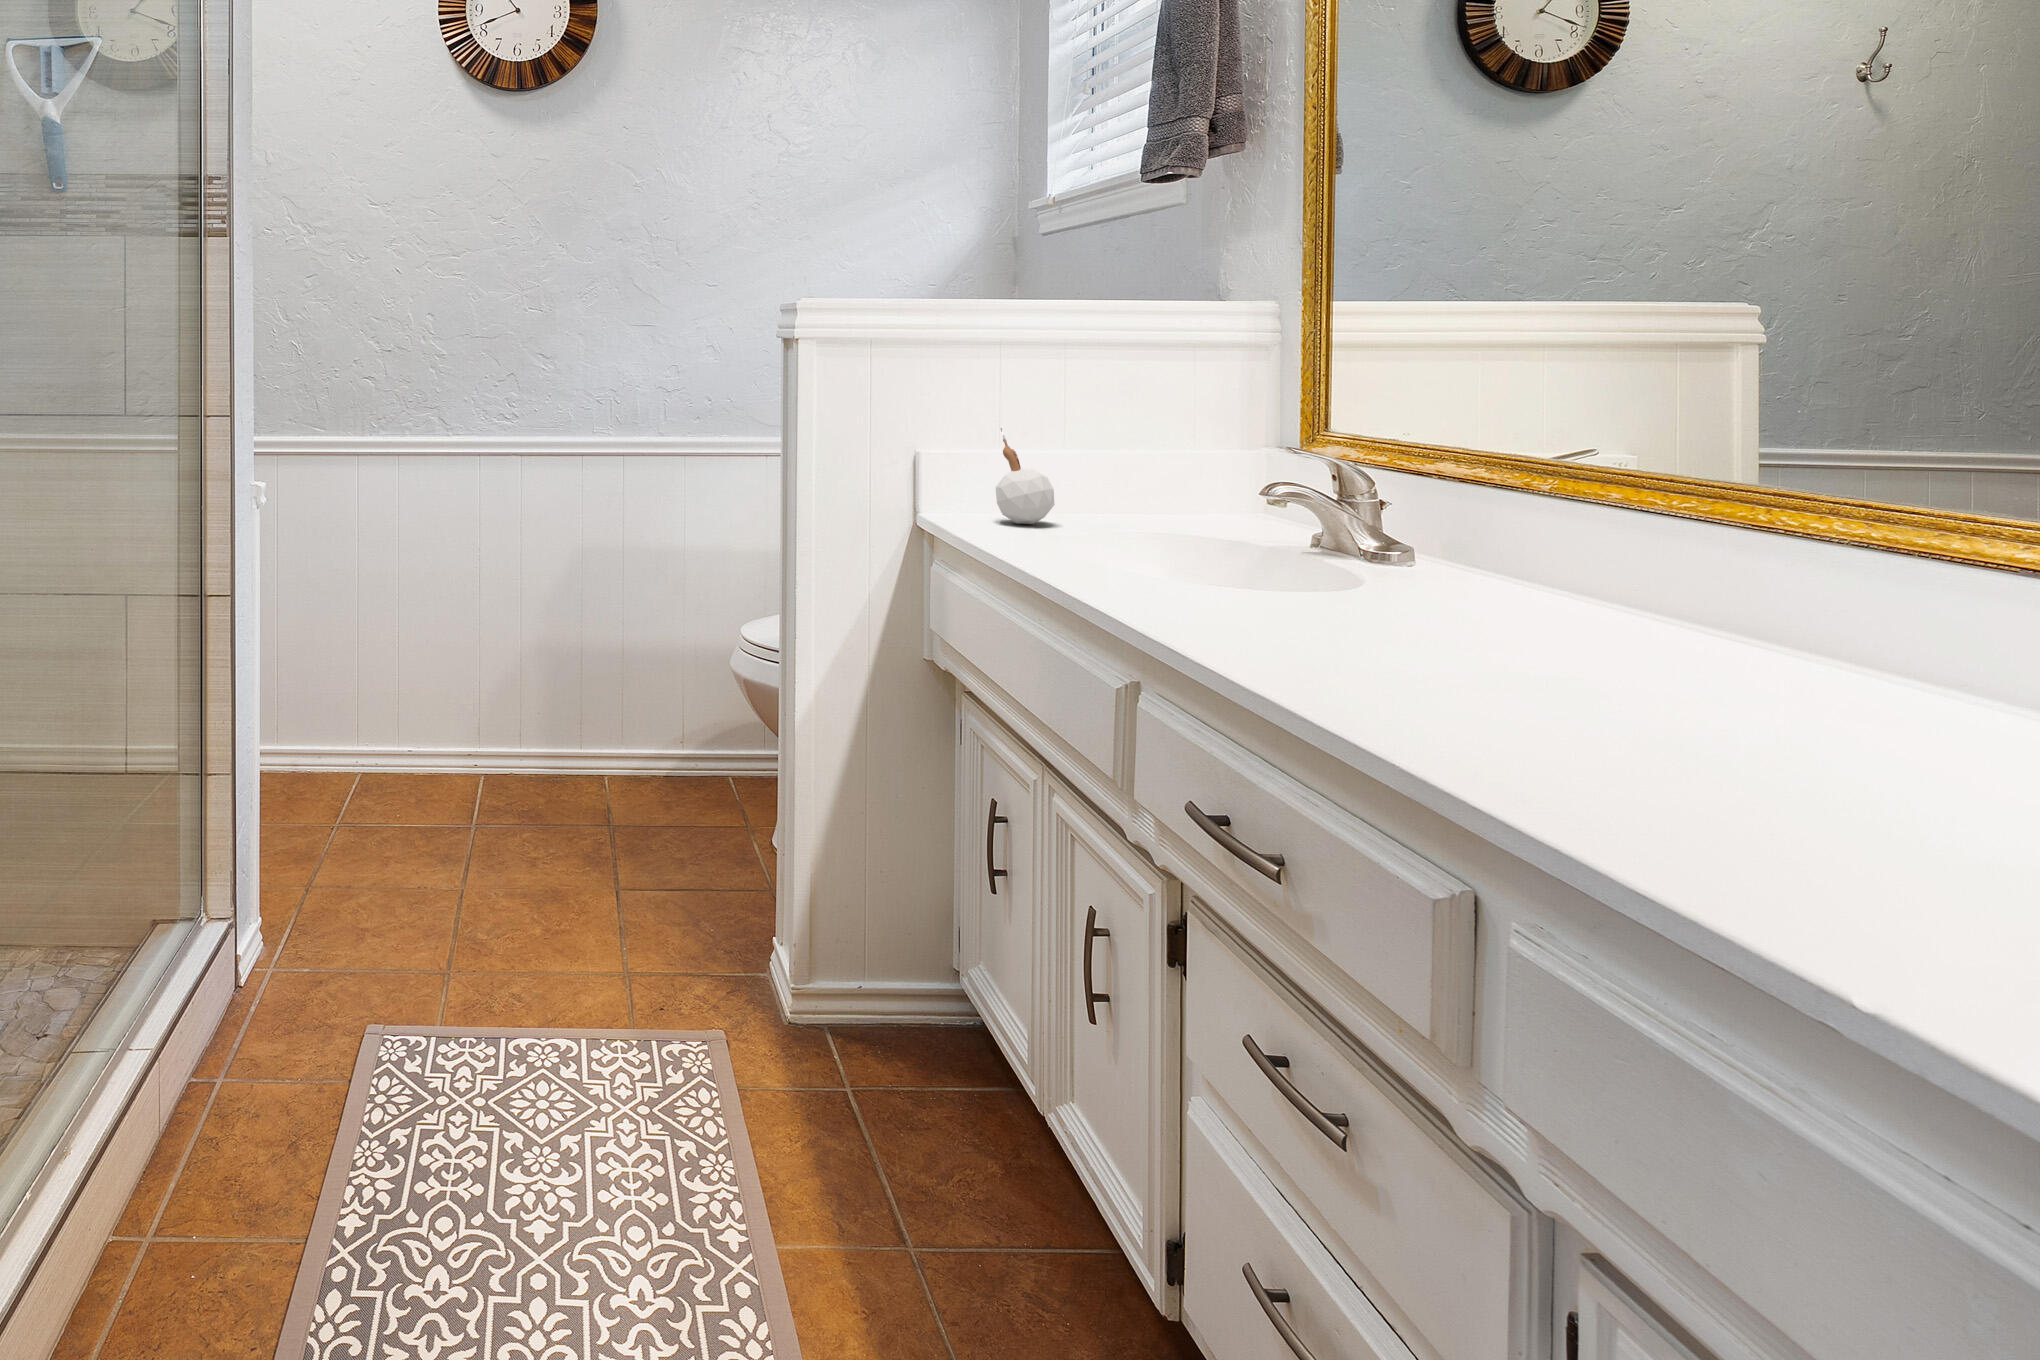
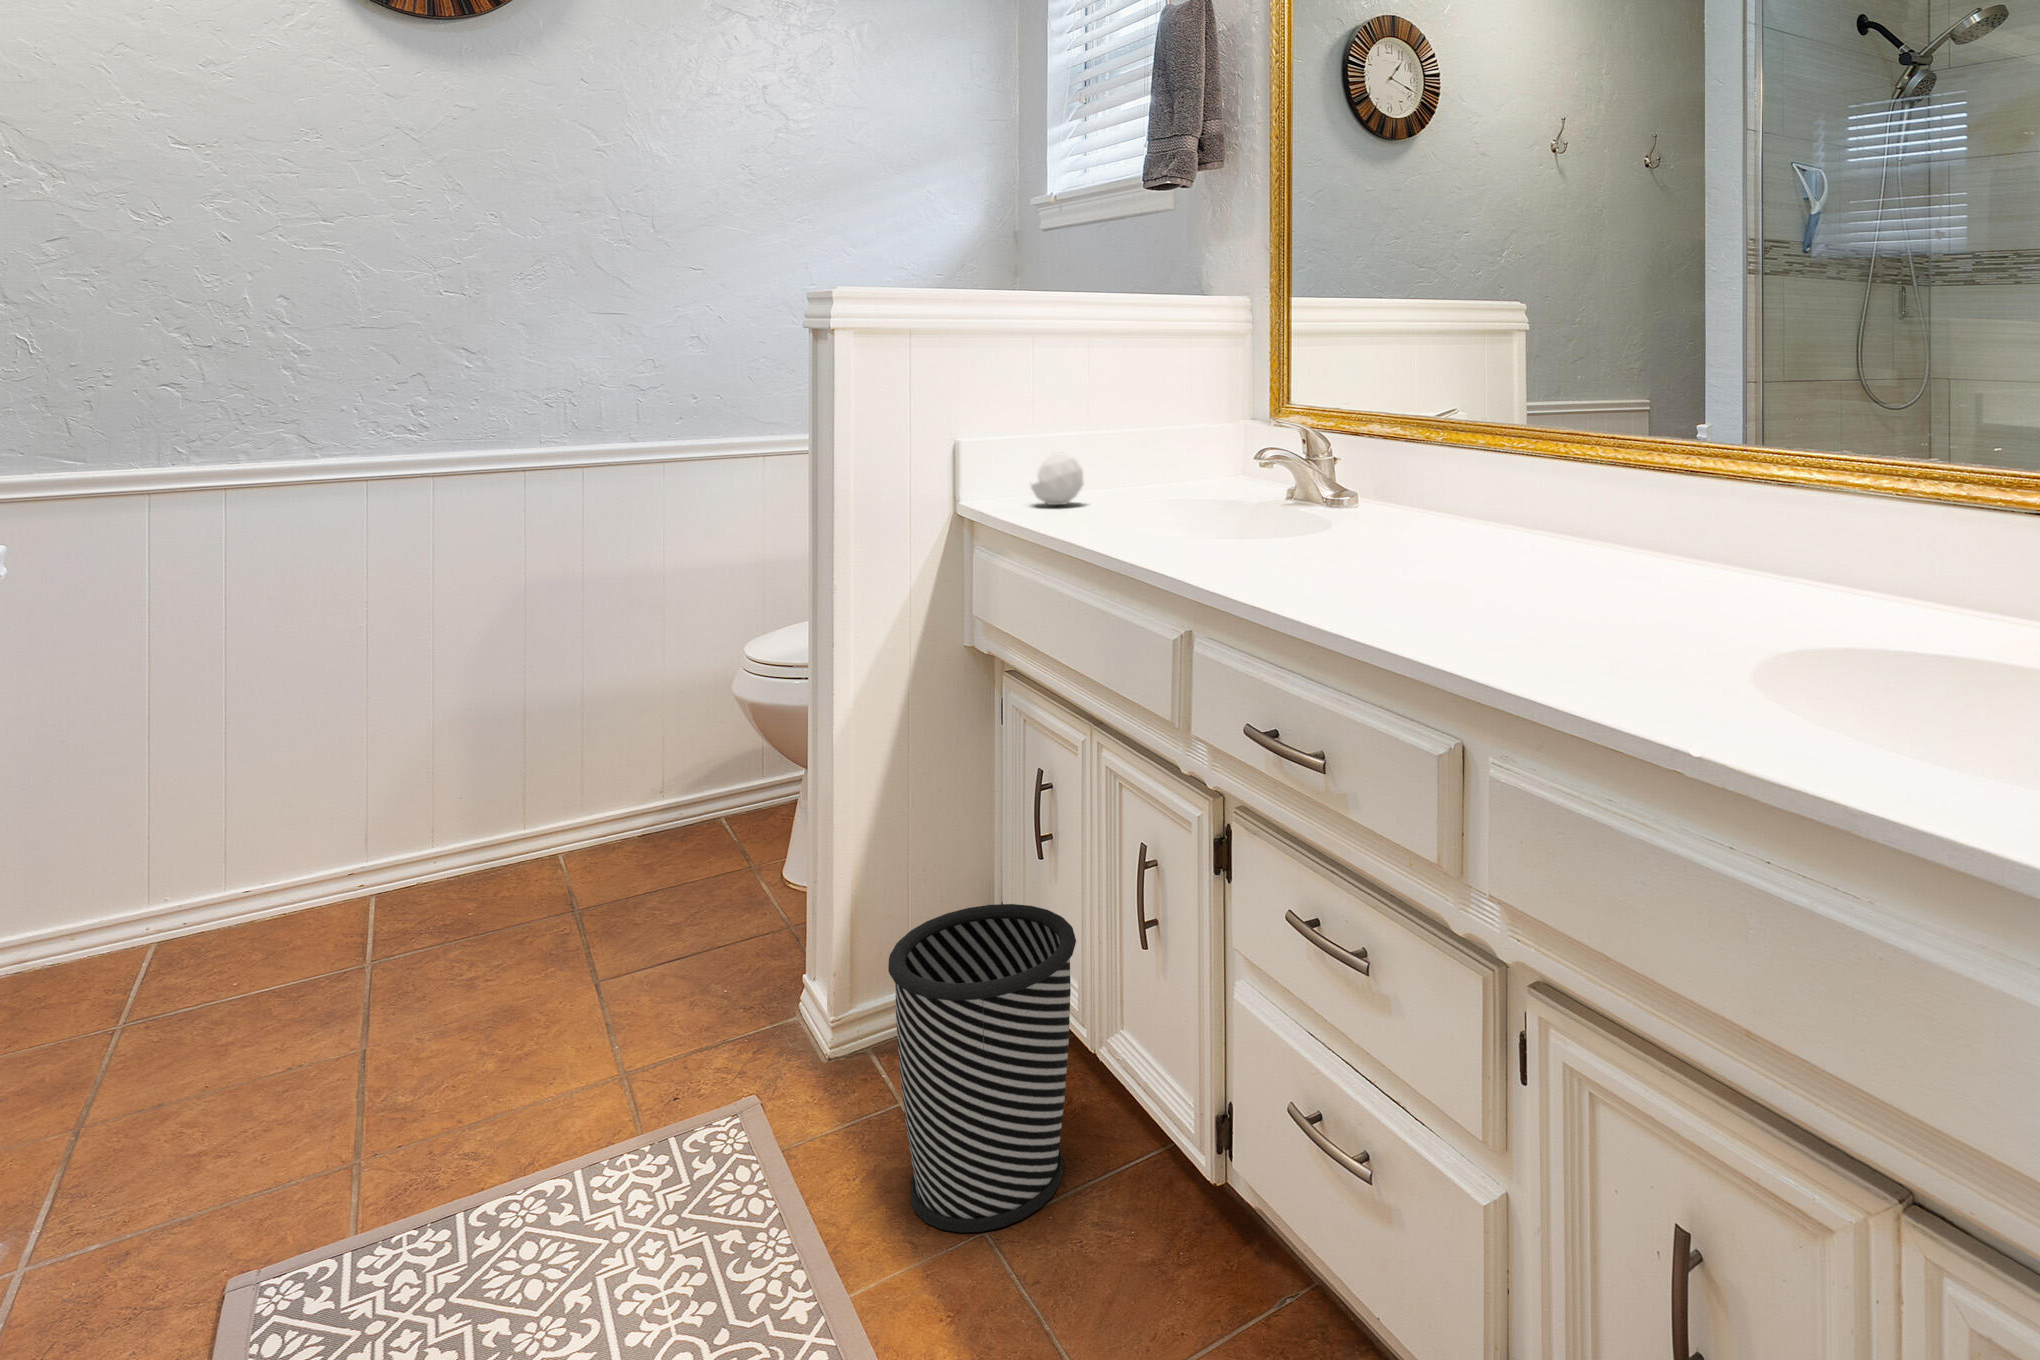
wastebasket: none [826,916,1016,1244] -> present [888,904,1076,1233]

